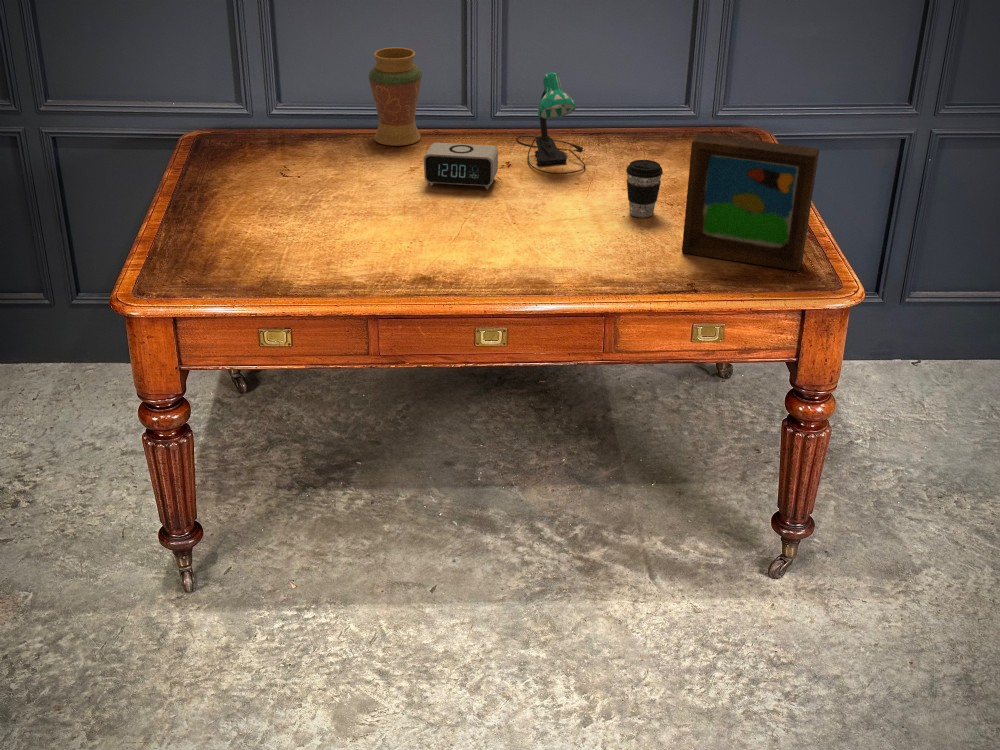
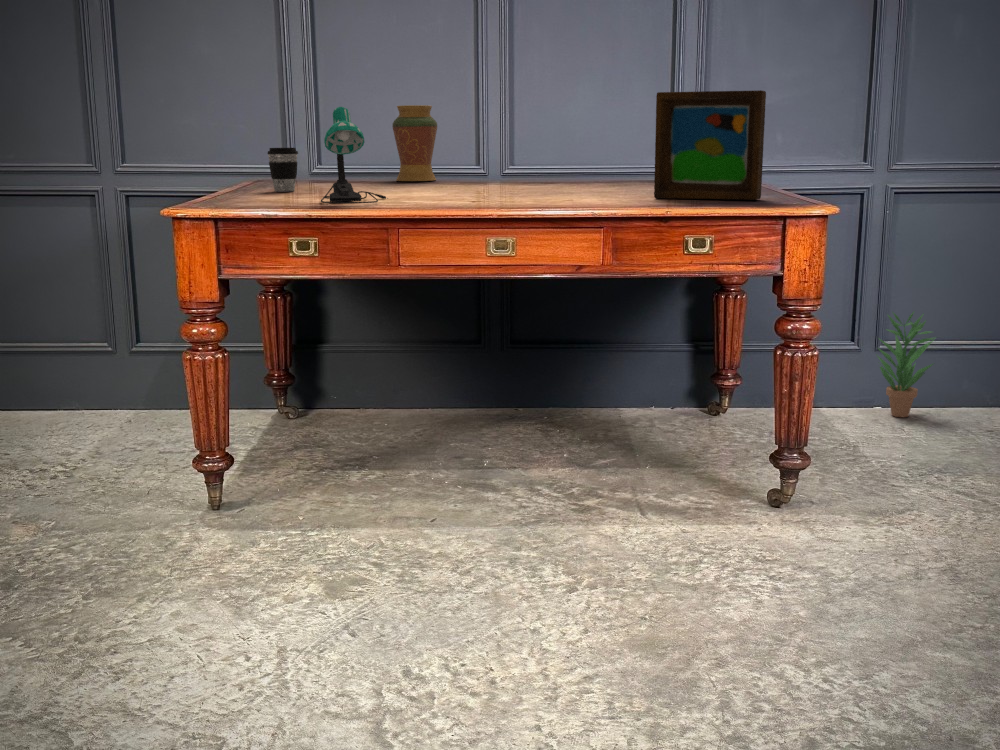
desk lamp: present [516,72,586,174] -> present [321,107,388,204]
alarm clock: present [424,142,498,189] -> none [434,157,499,188]
coffee cup: present [626,160,663,217] -> present [268,148,298,191]
potted plant: none [902,274,972,382] -> present [877,312,935,417]

